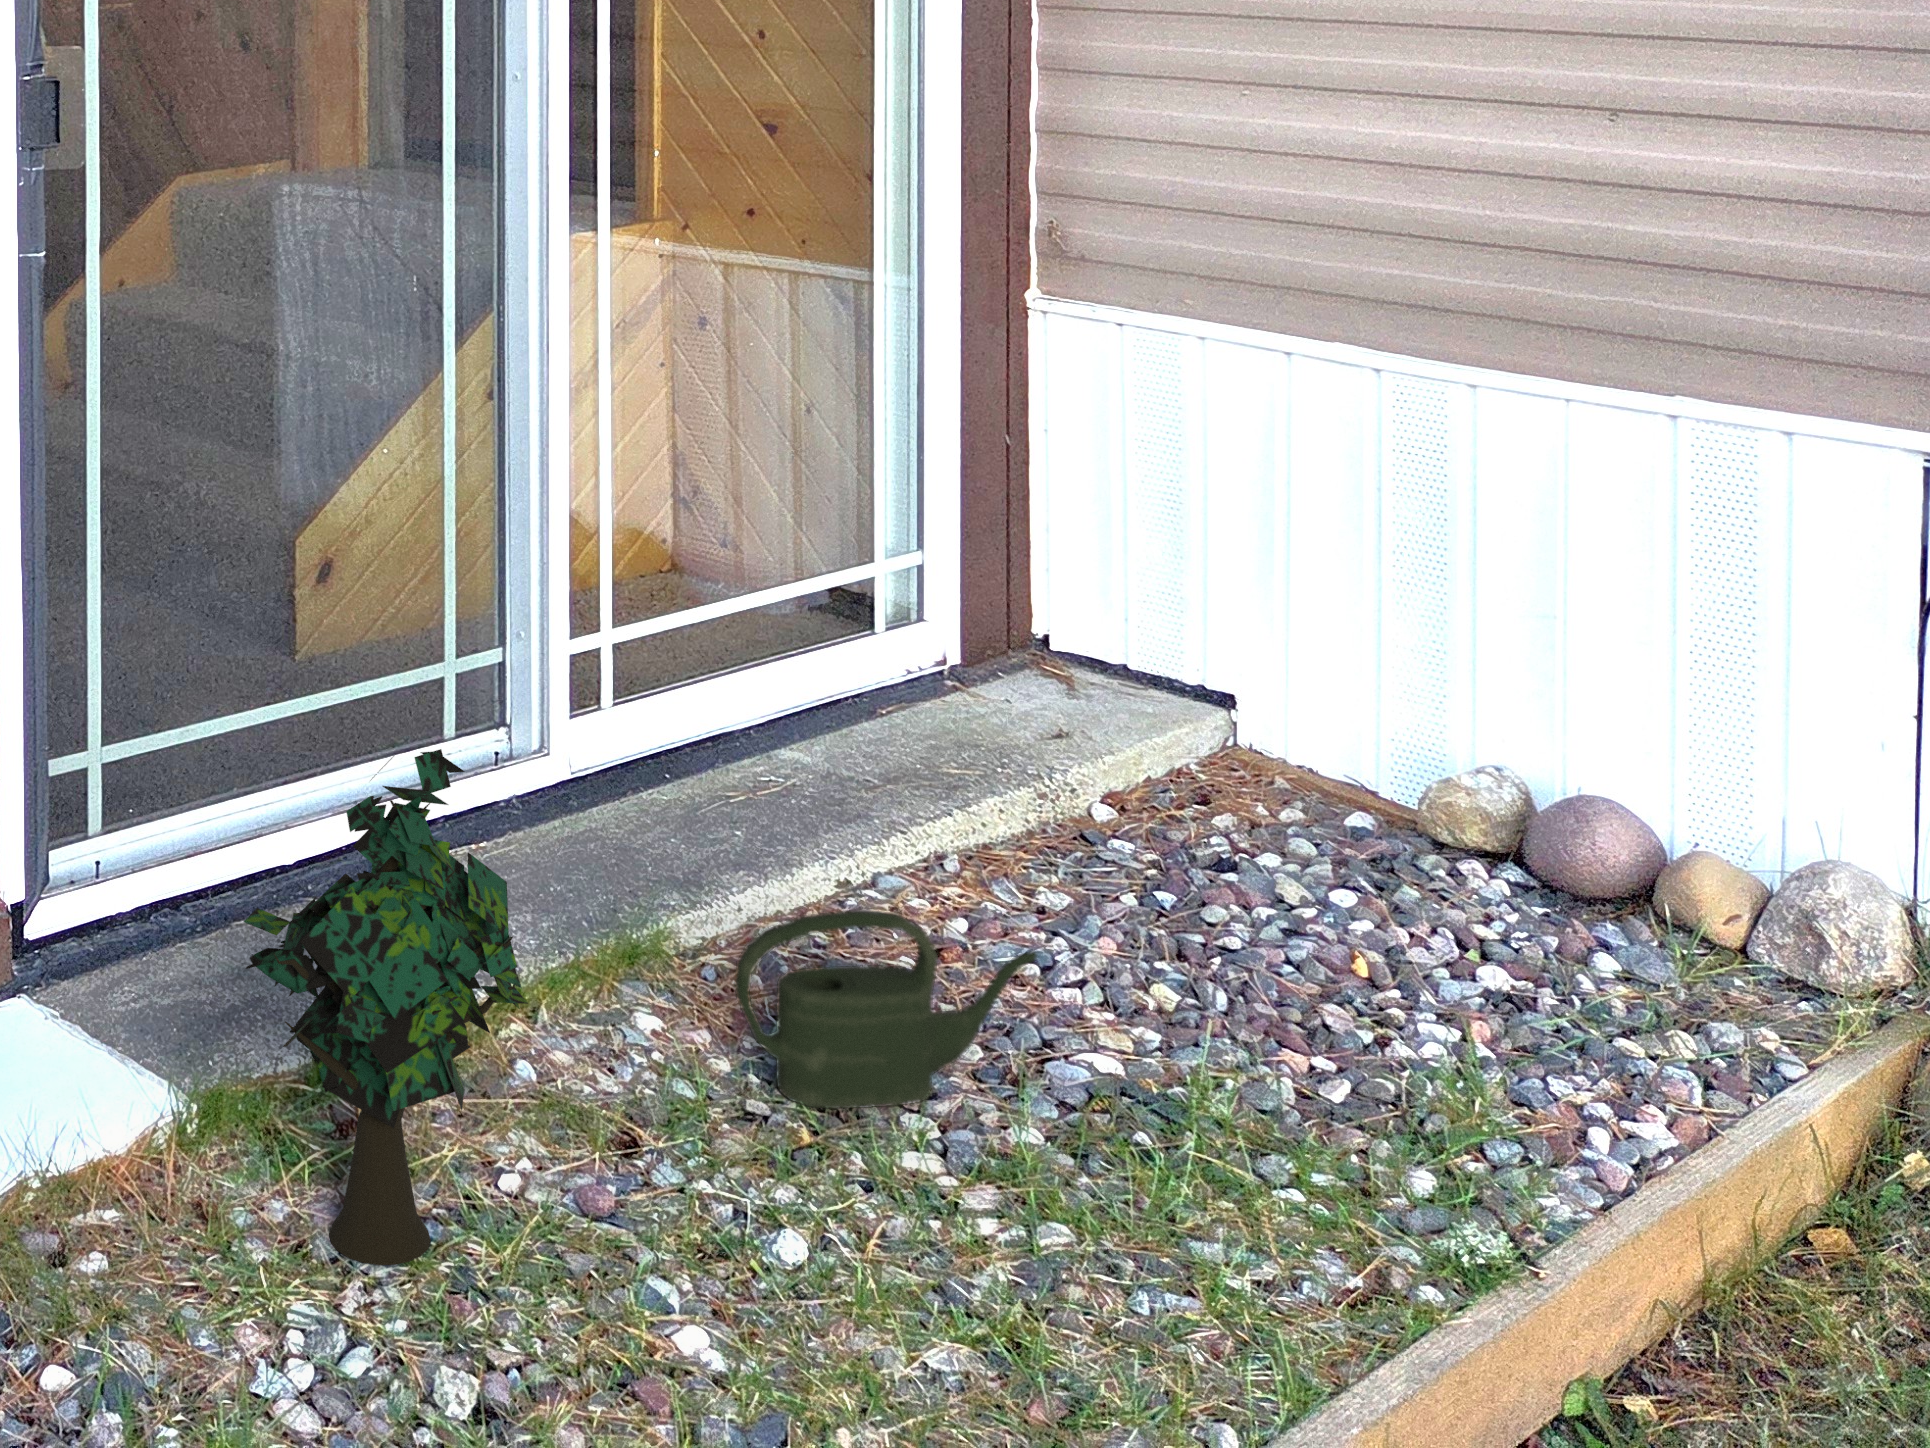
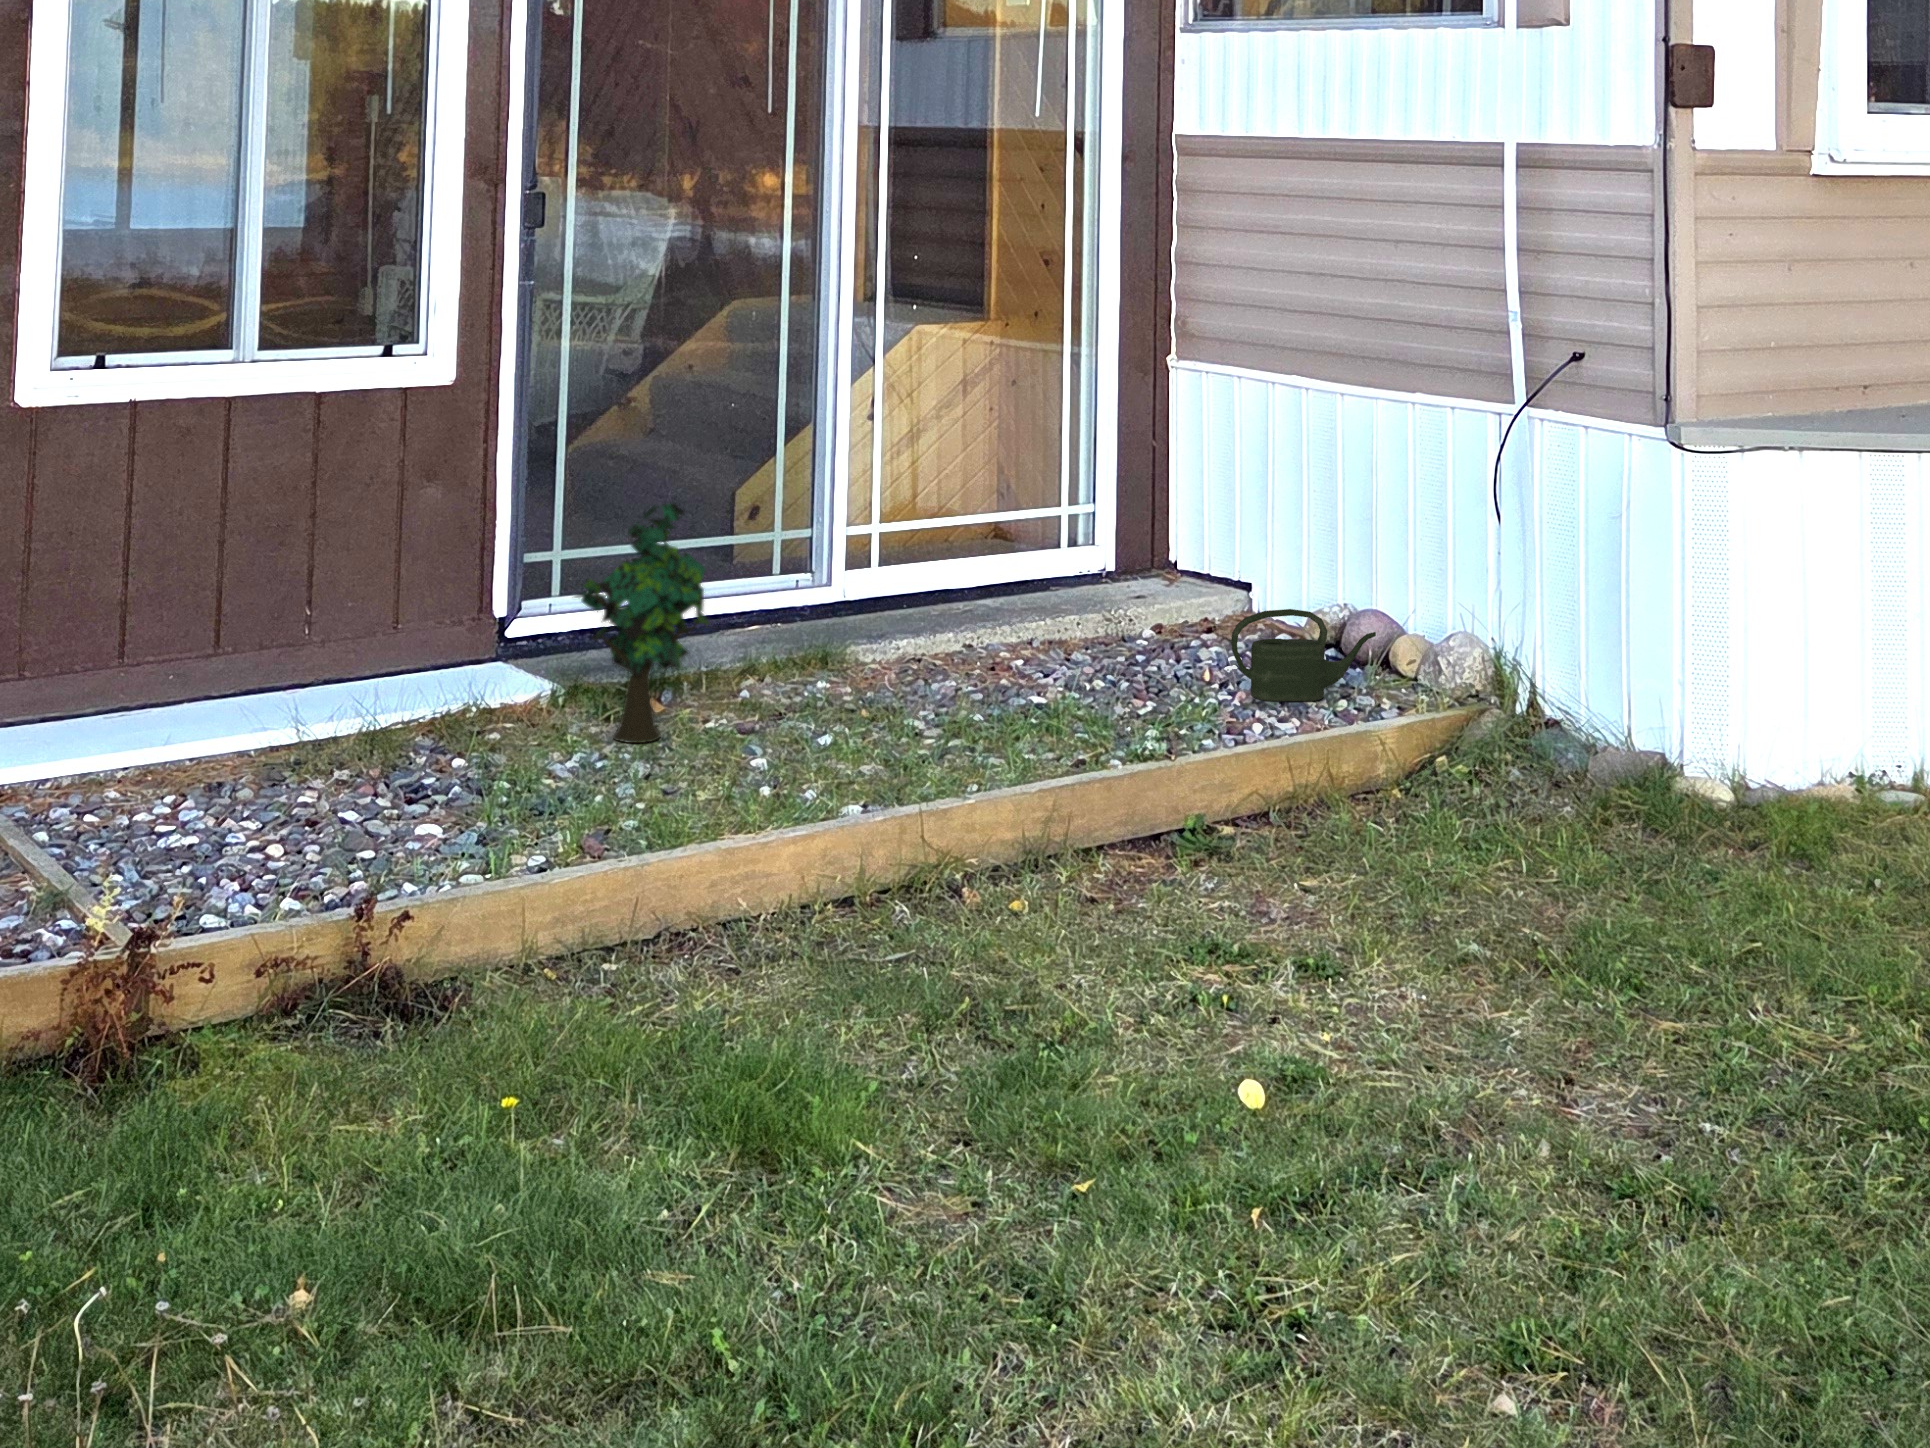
watering can: present [734,910,1037,1109] -> present [1231,609,1376,701]

